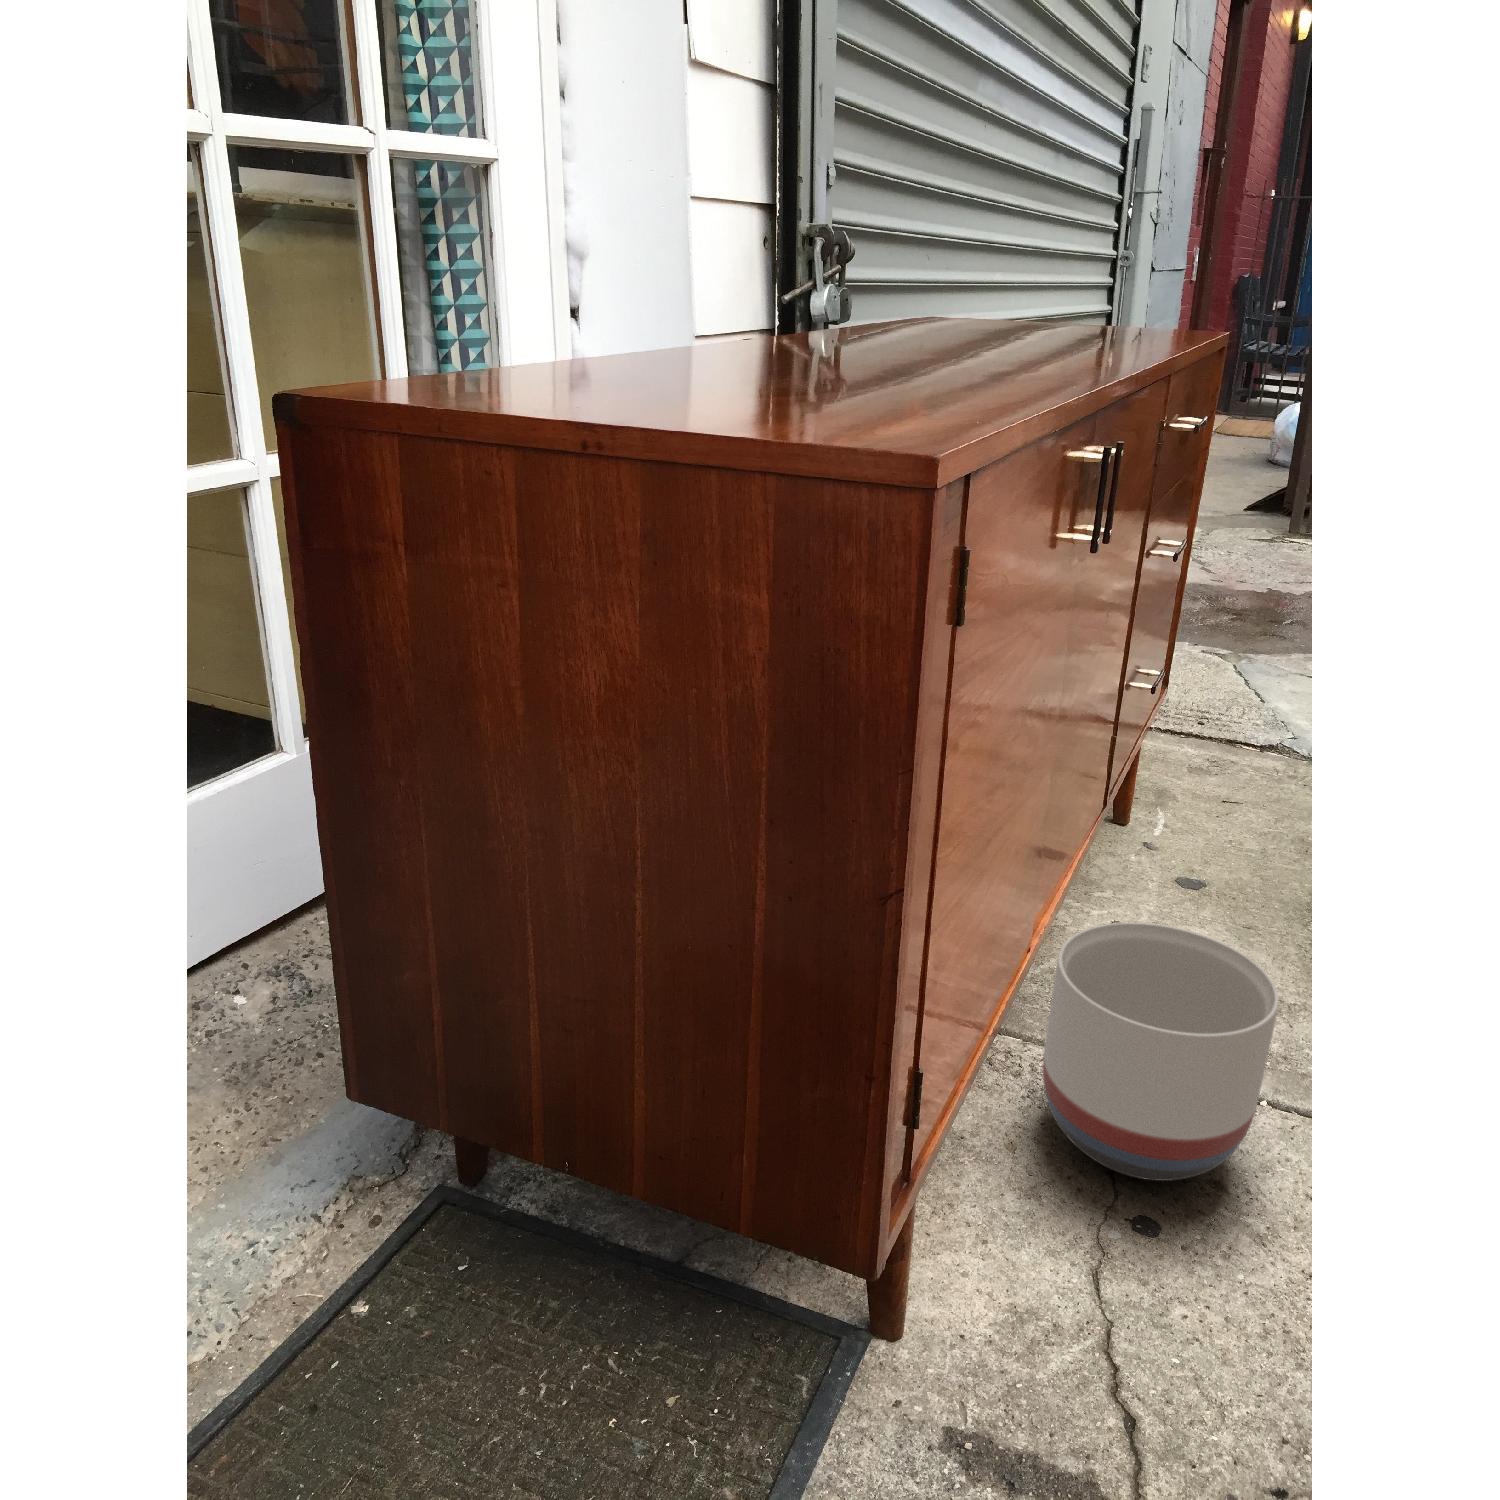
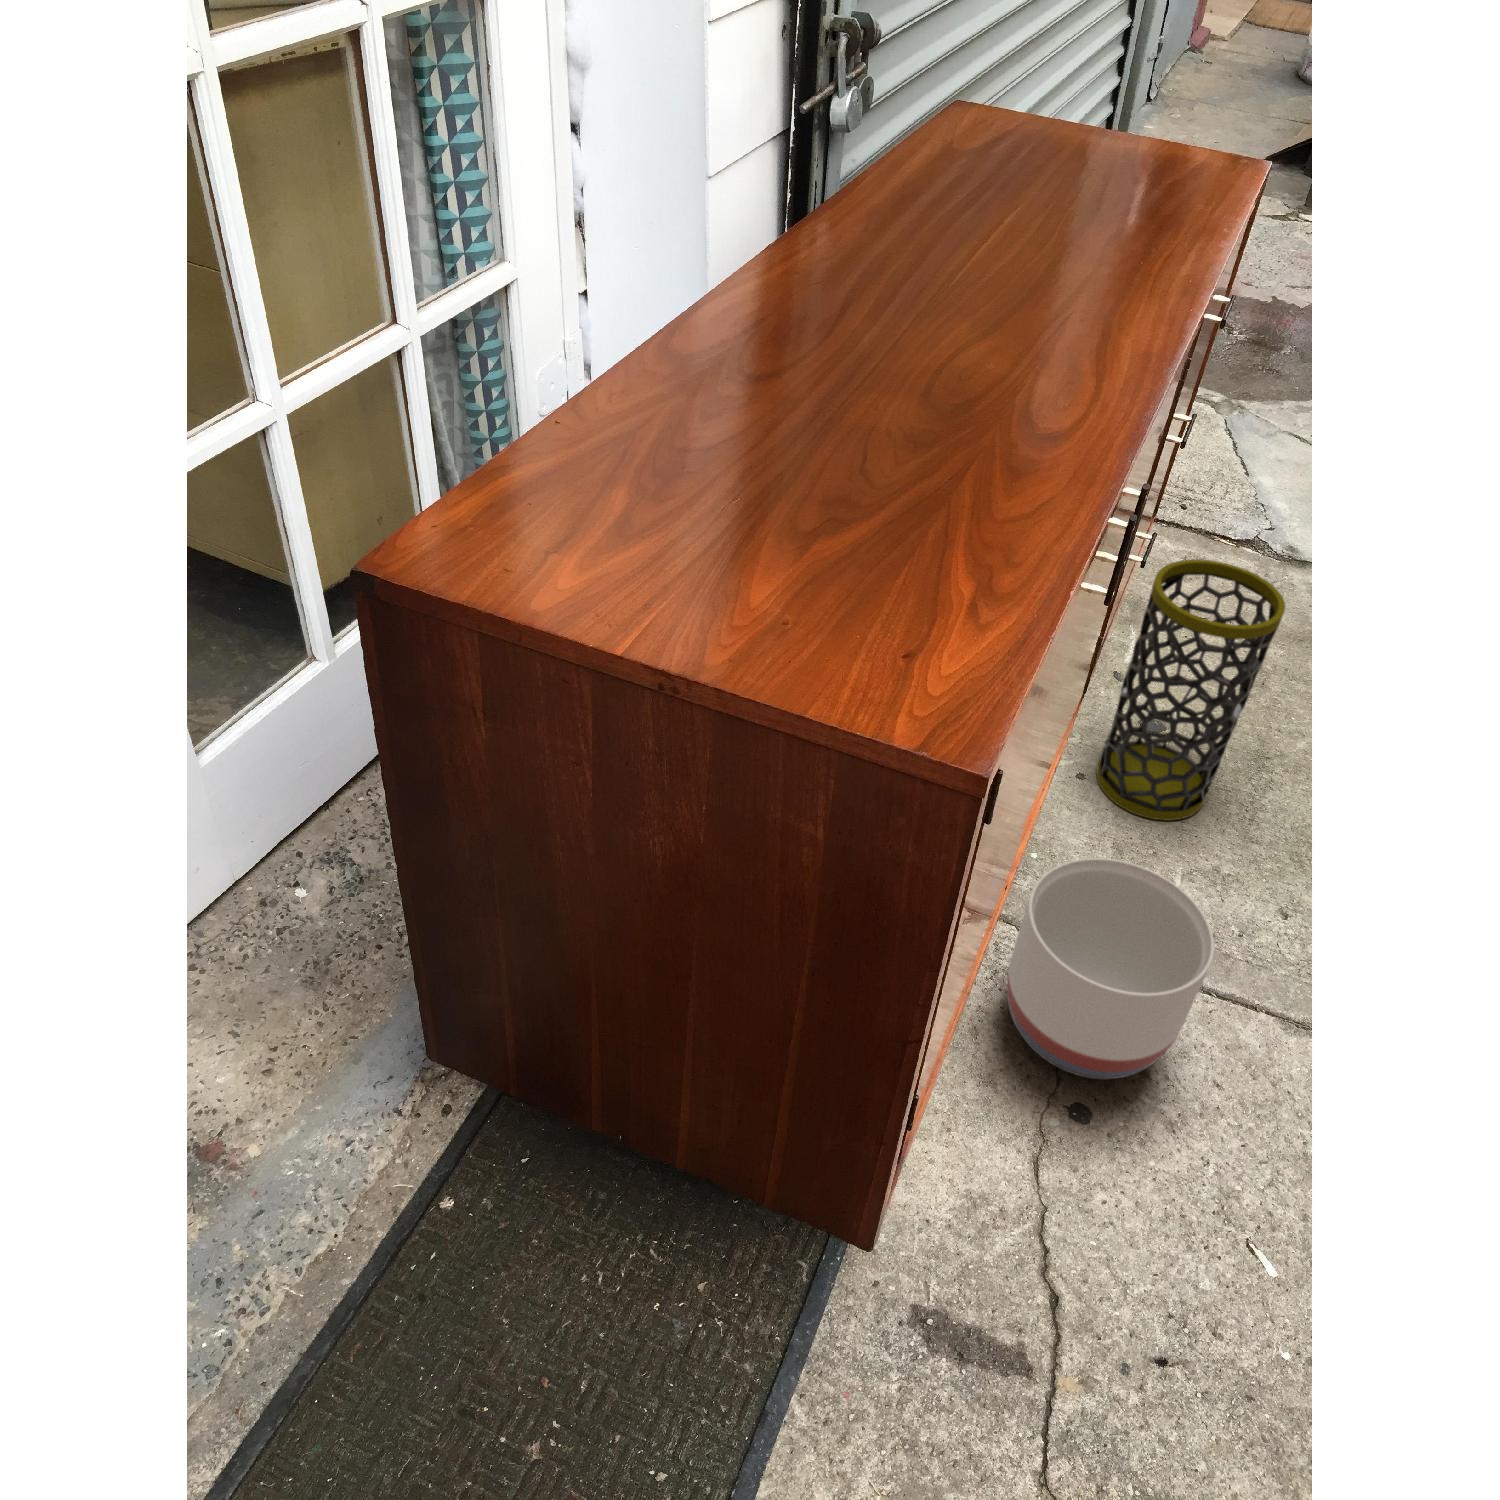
trash can: none [1131,666,1309,953] -> present [1096,560,1285,821]

